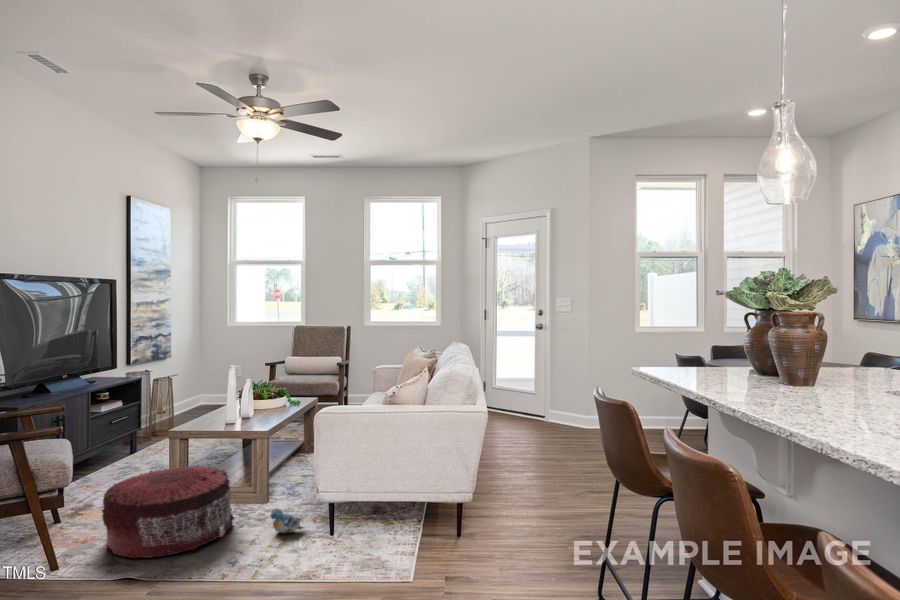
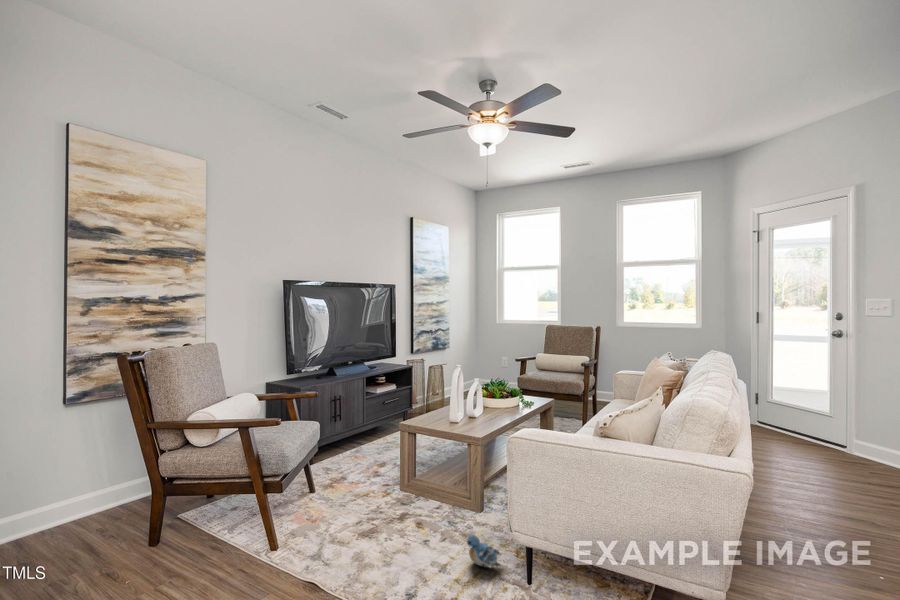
pouf: present [102,465,235,558] -> none [319,461,440,564]

